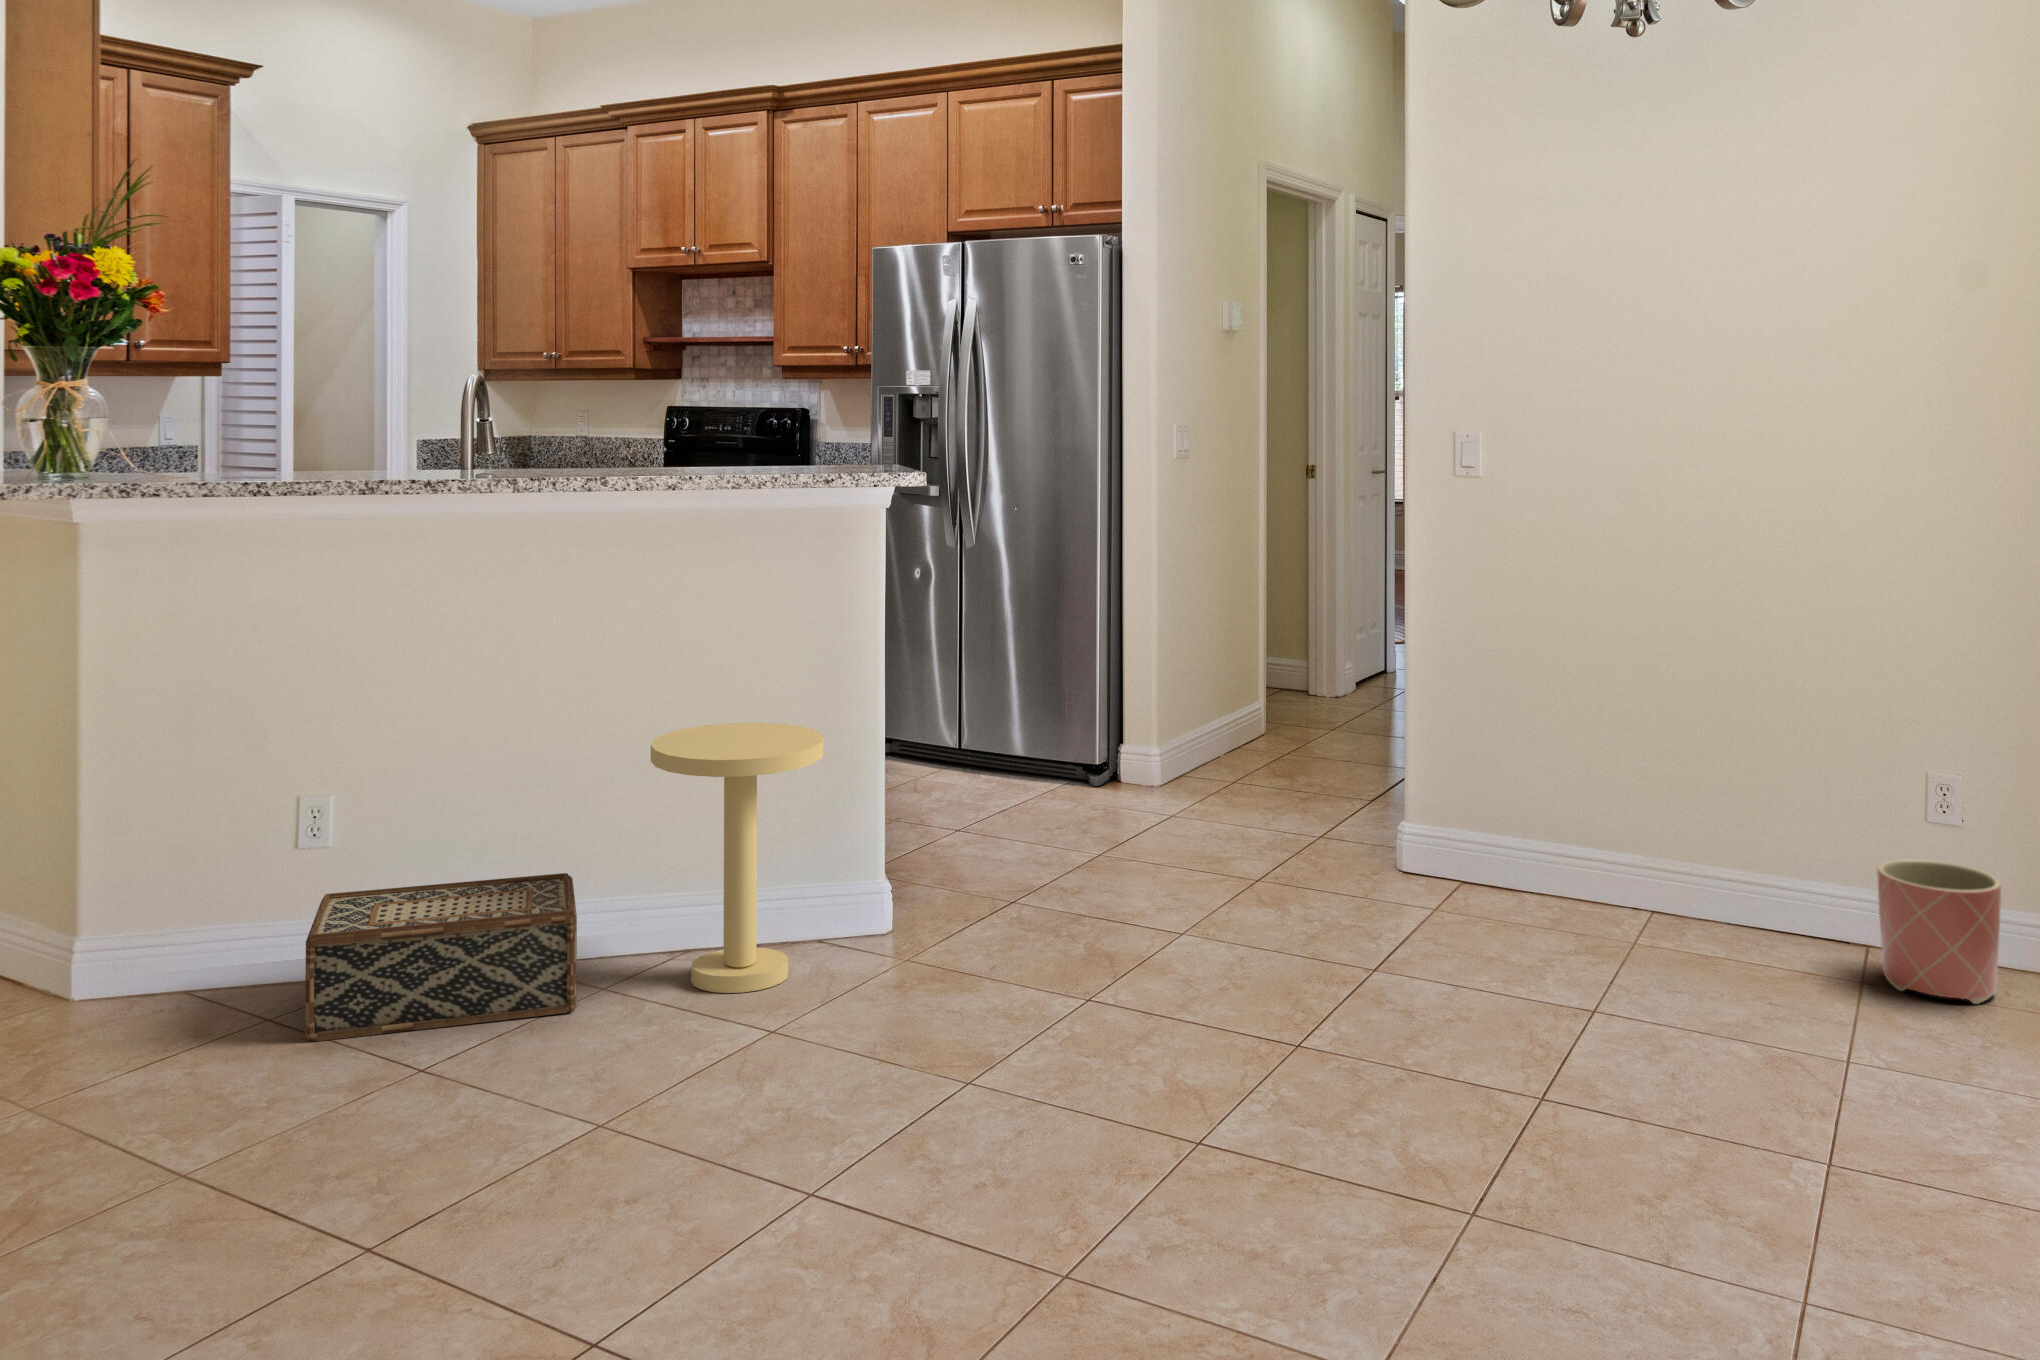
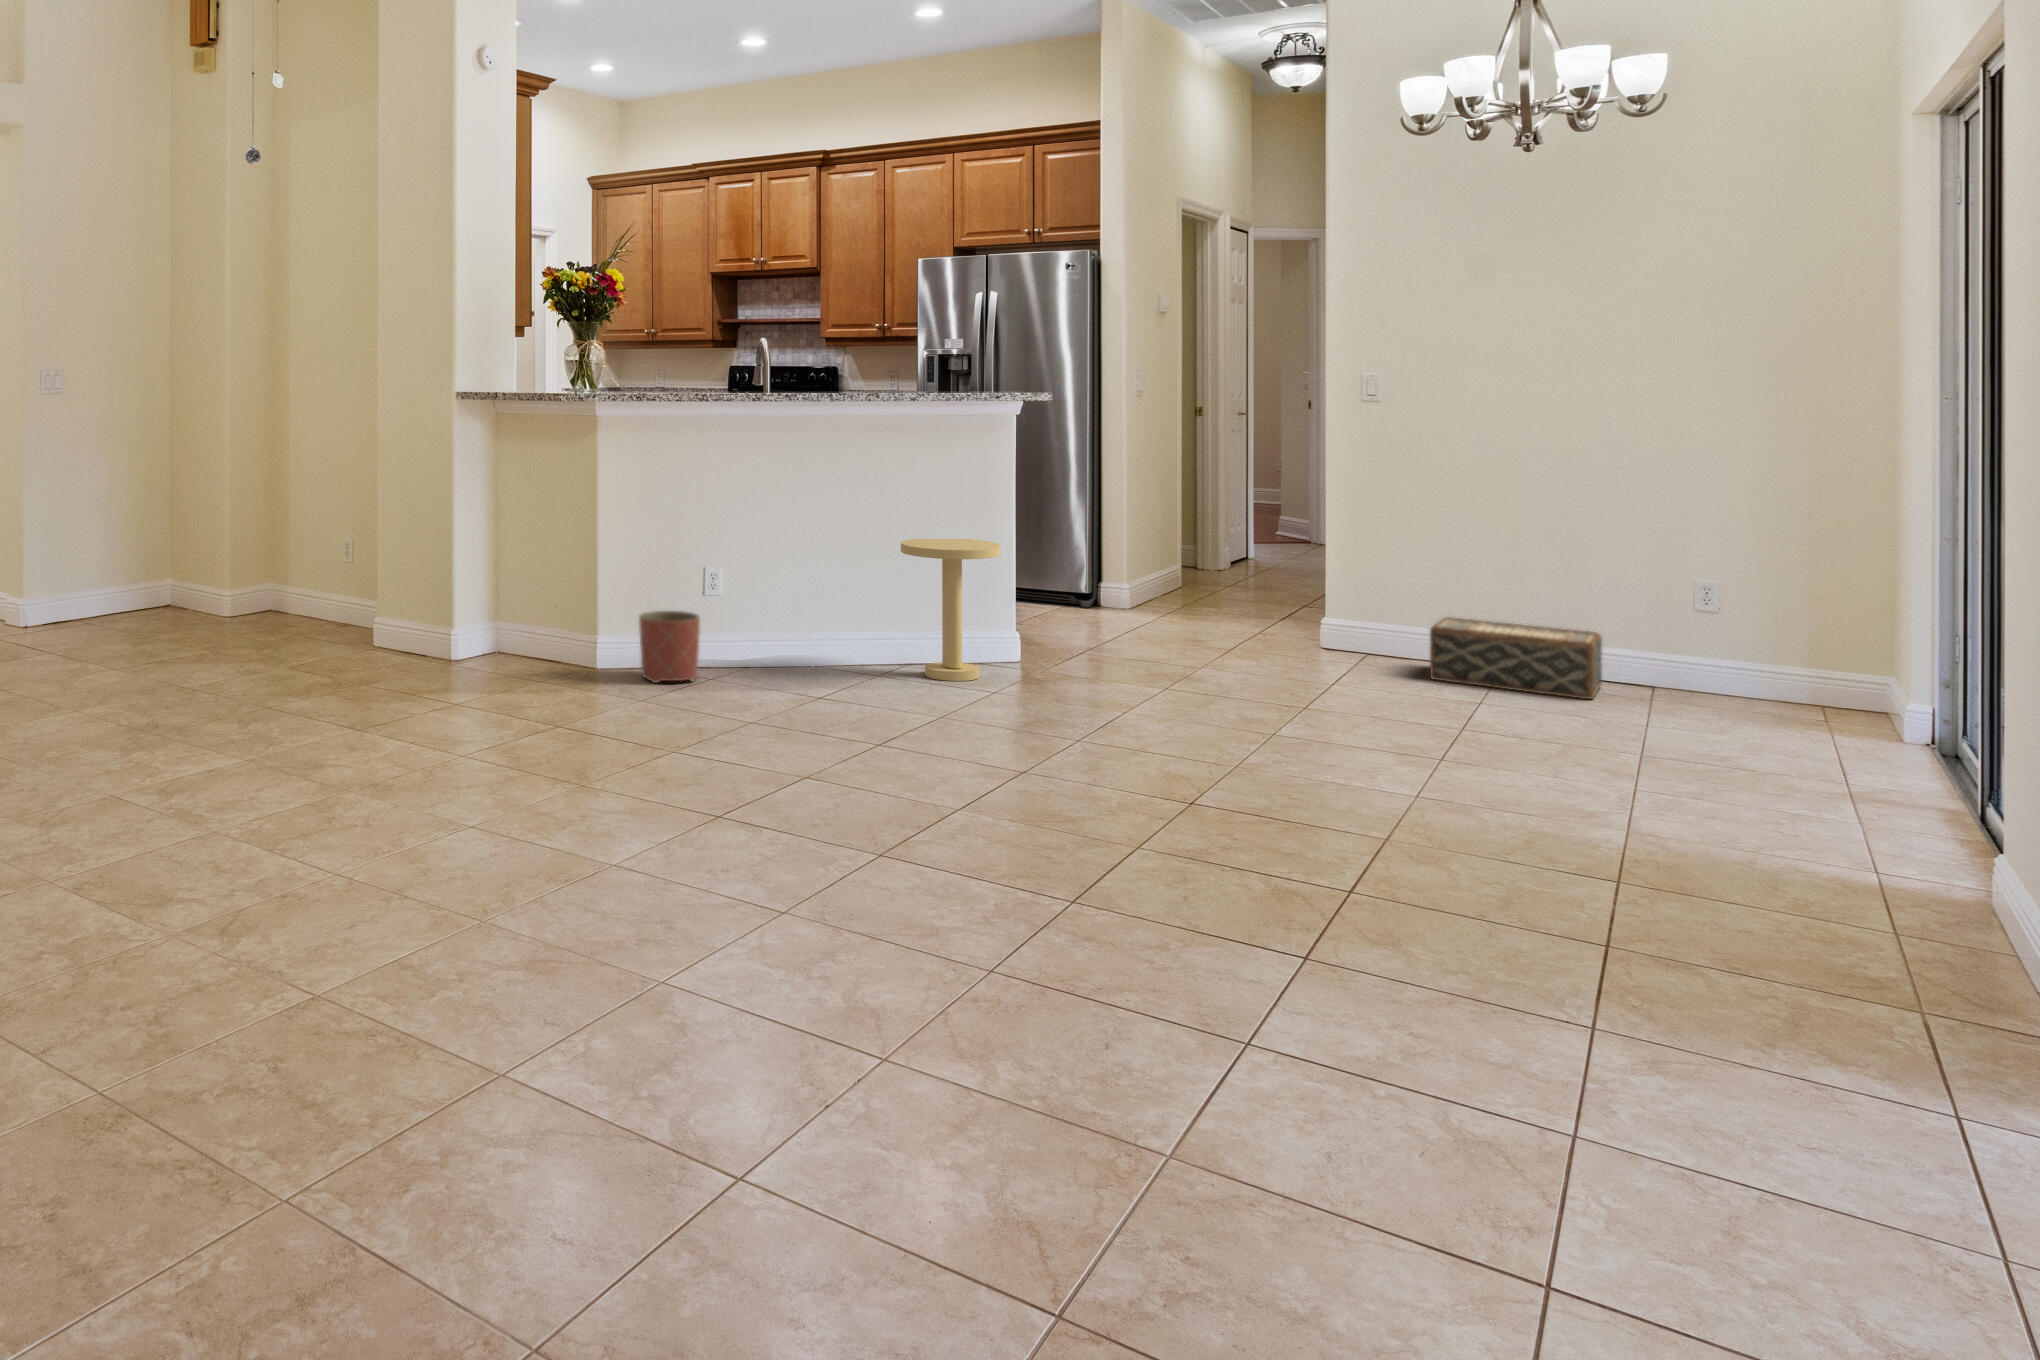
planter: present [1877,859,2001,1004] -> present [639,611,700,683]
woven basket: present [305,873,577,1041] -> present [1430,617,1602,699]

